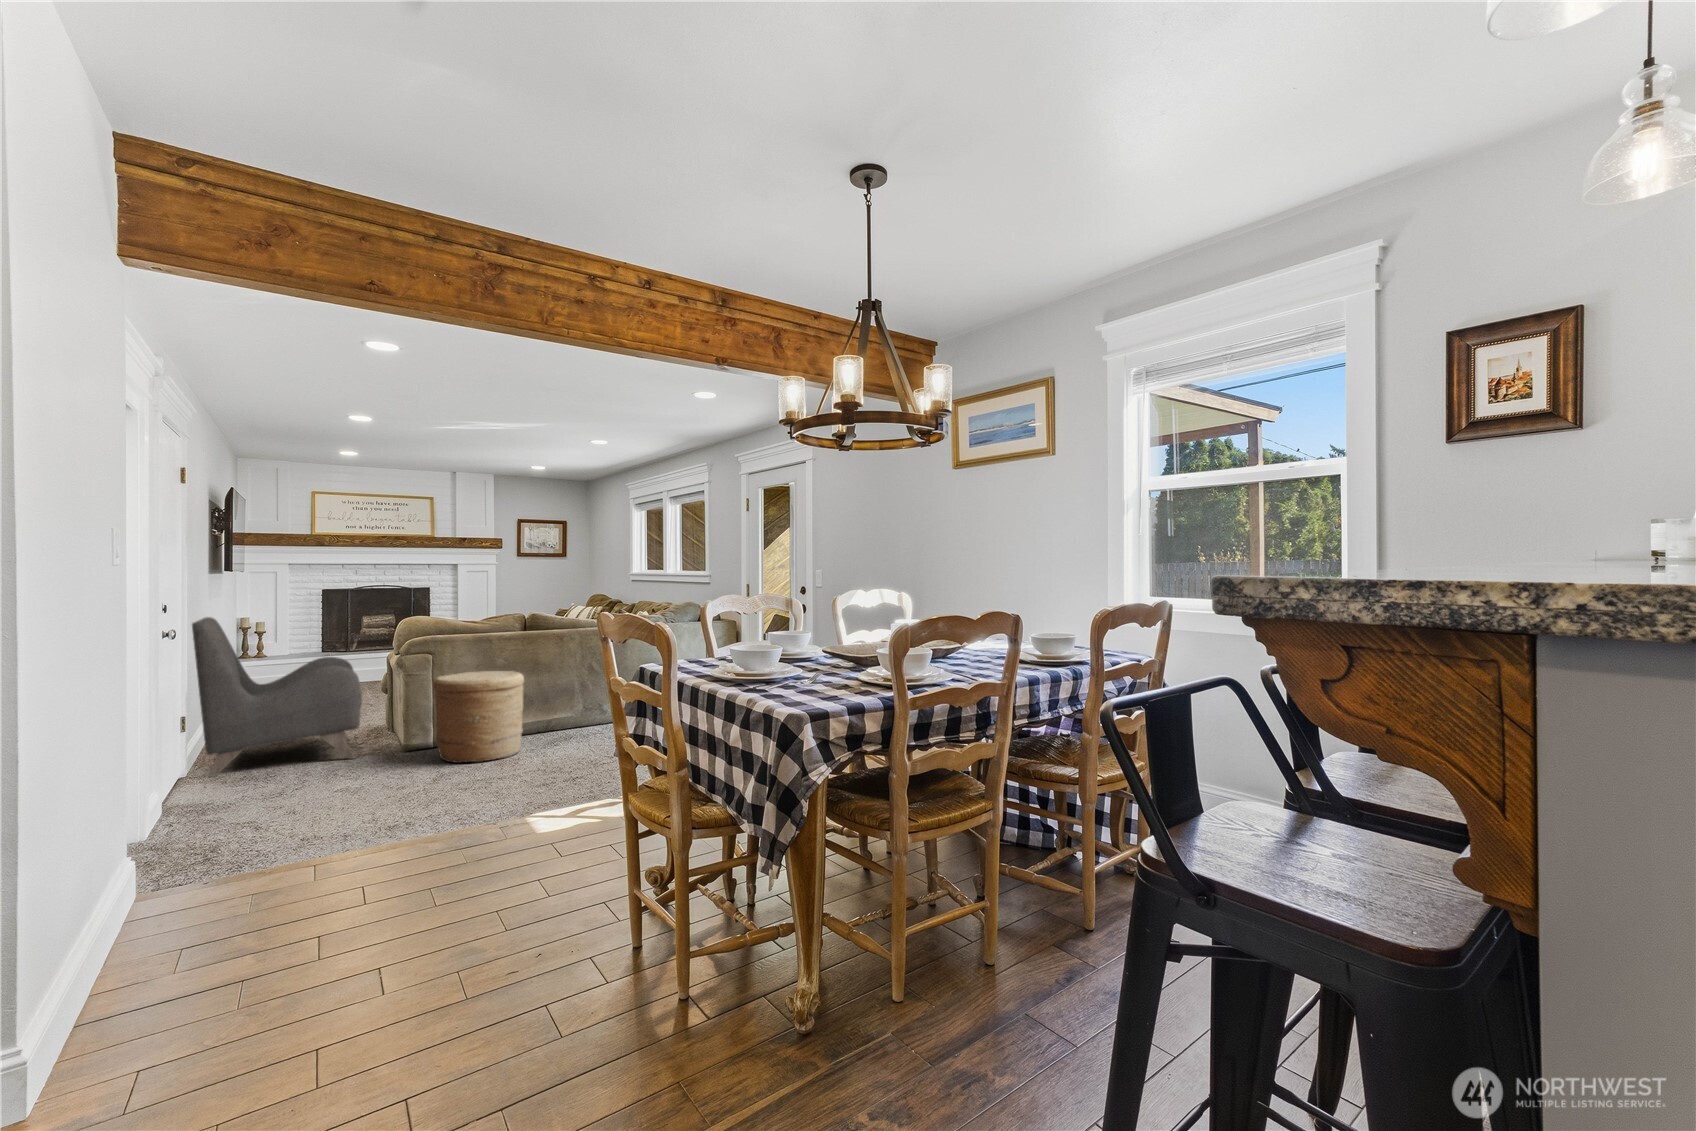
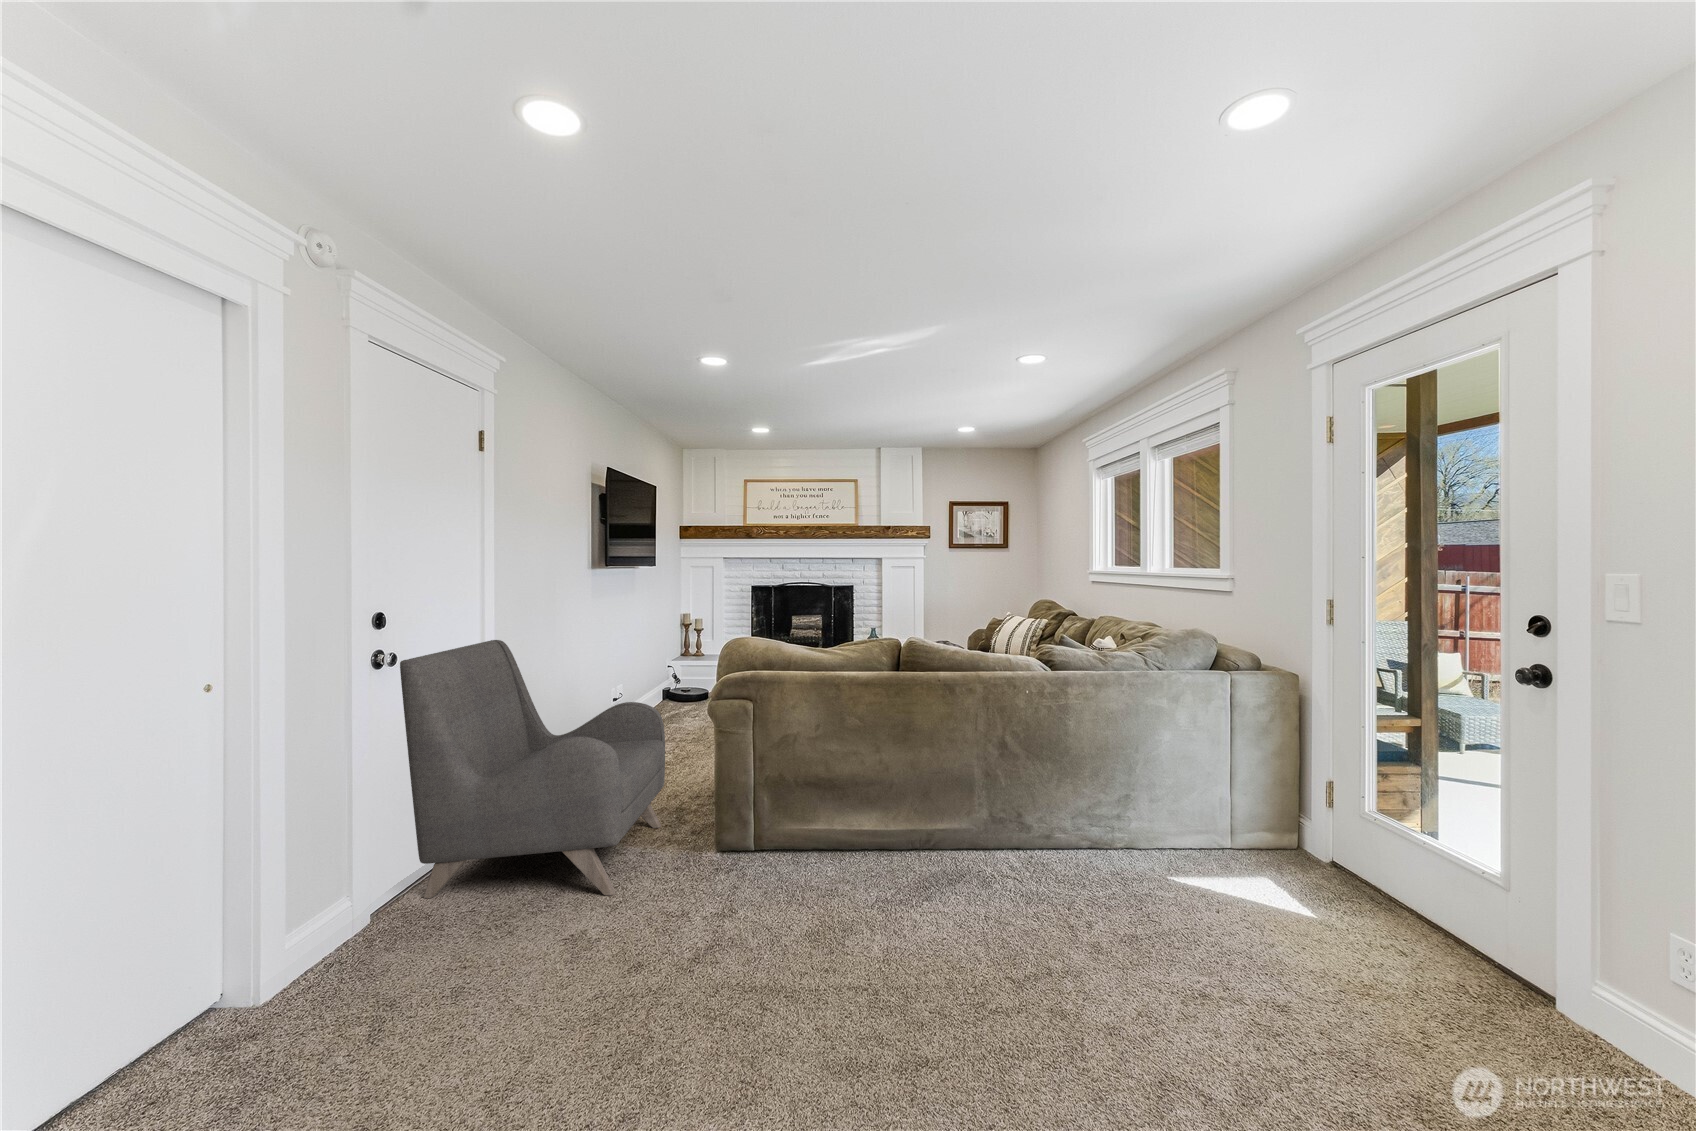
basket: present [433,671,524,763] -> none [688,770,855,993]

